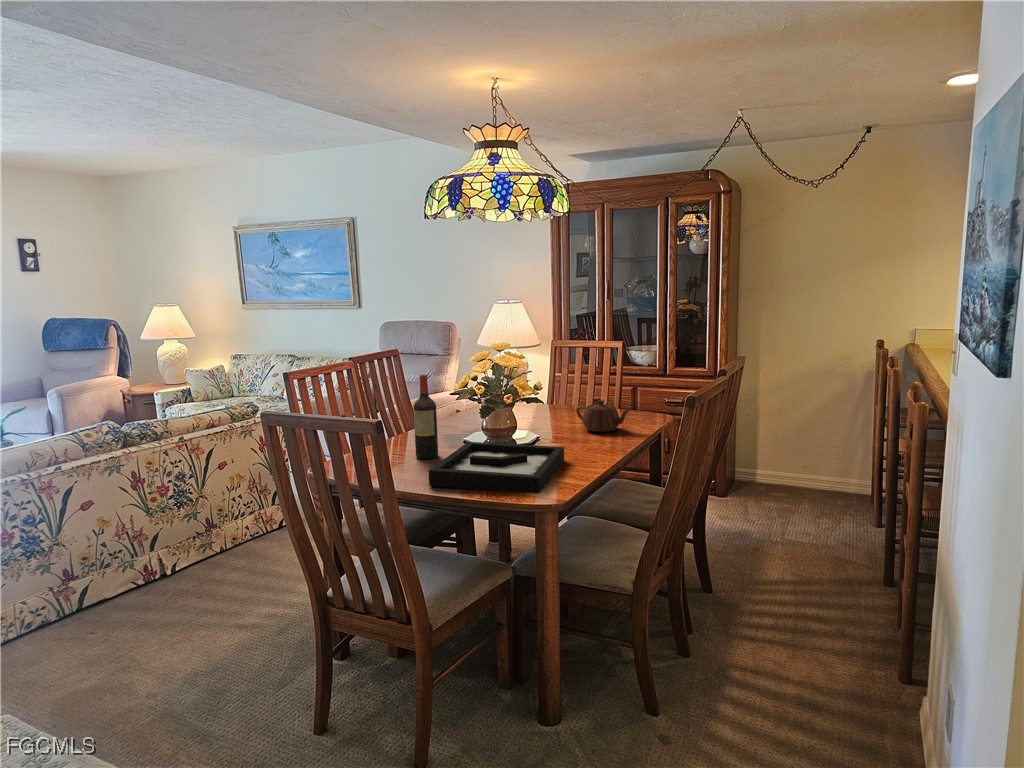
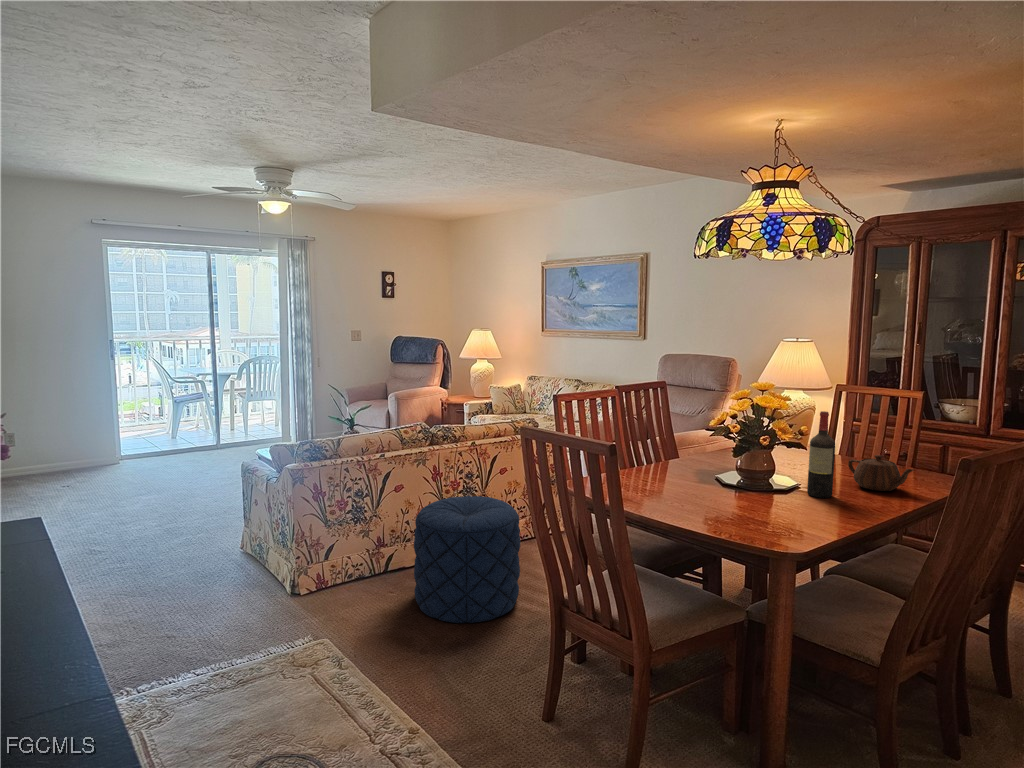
wine bottle: present [413,375,438,459] -> present [807,411,835,498]
decorative tray: present [429,442,564,493] -> none [667,479,819,541]
pouf: none [118,498,261,652] -> present [414,496,520,623]

